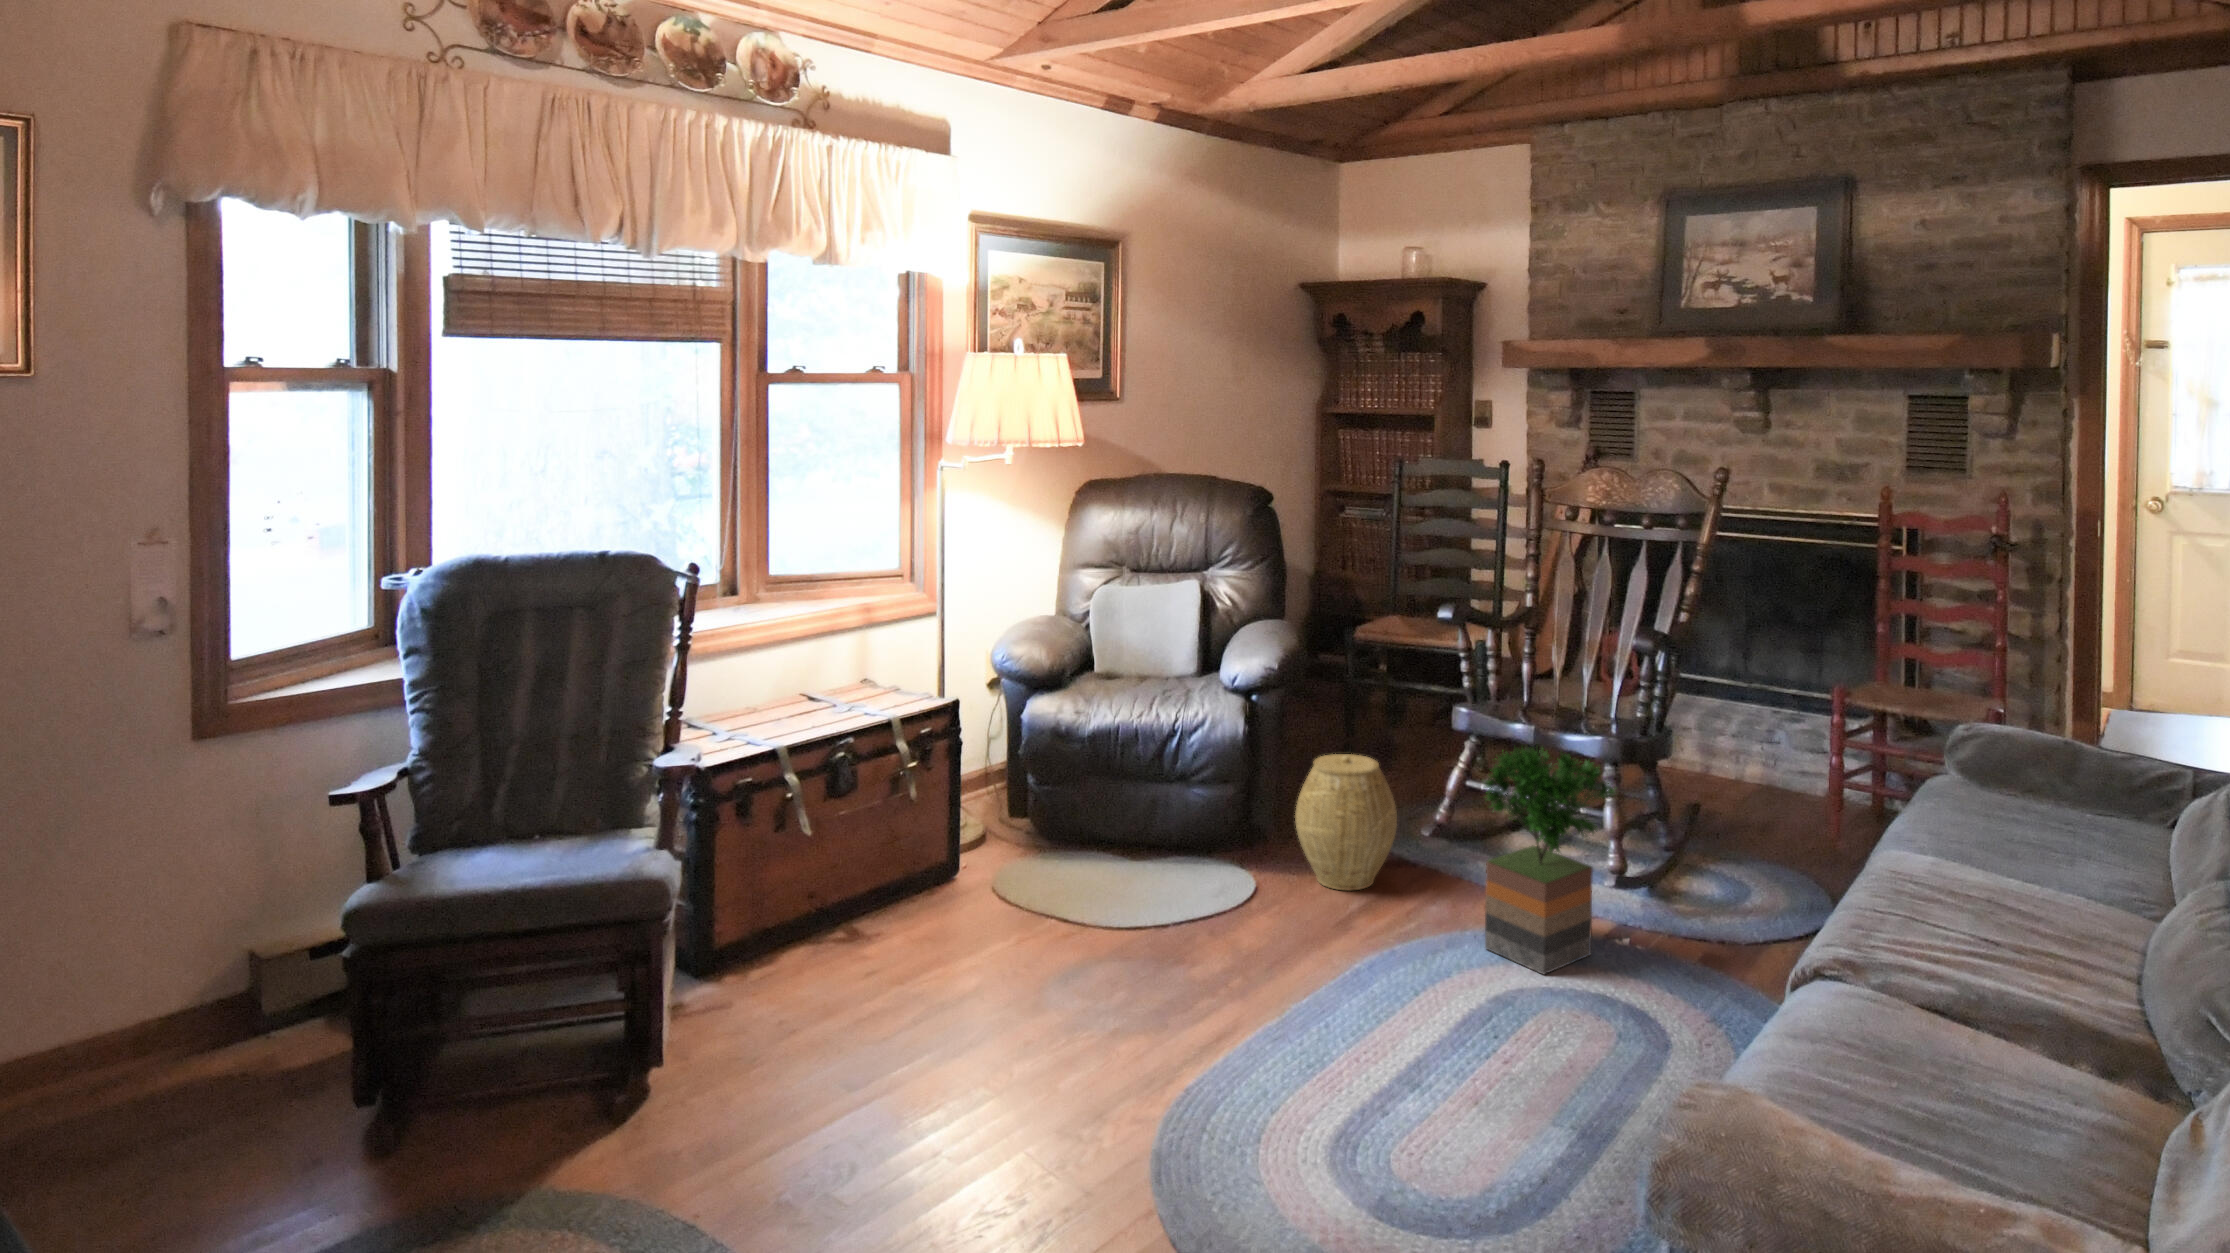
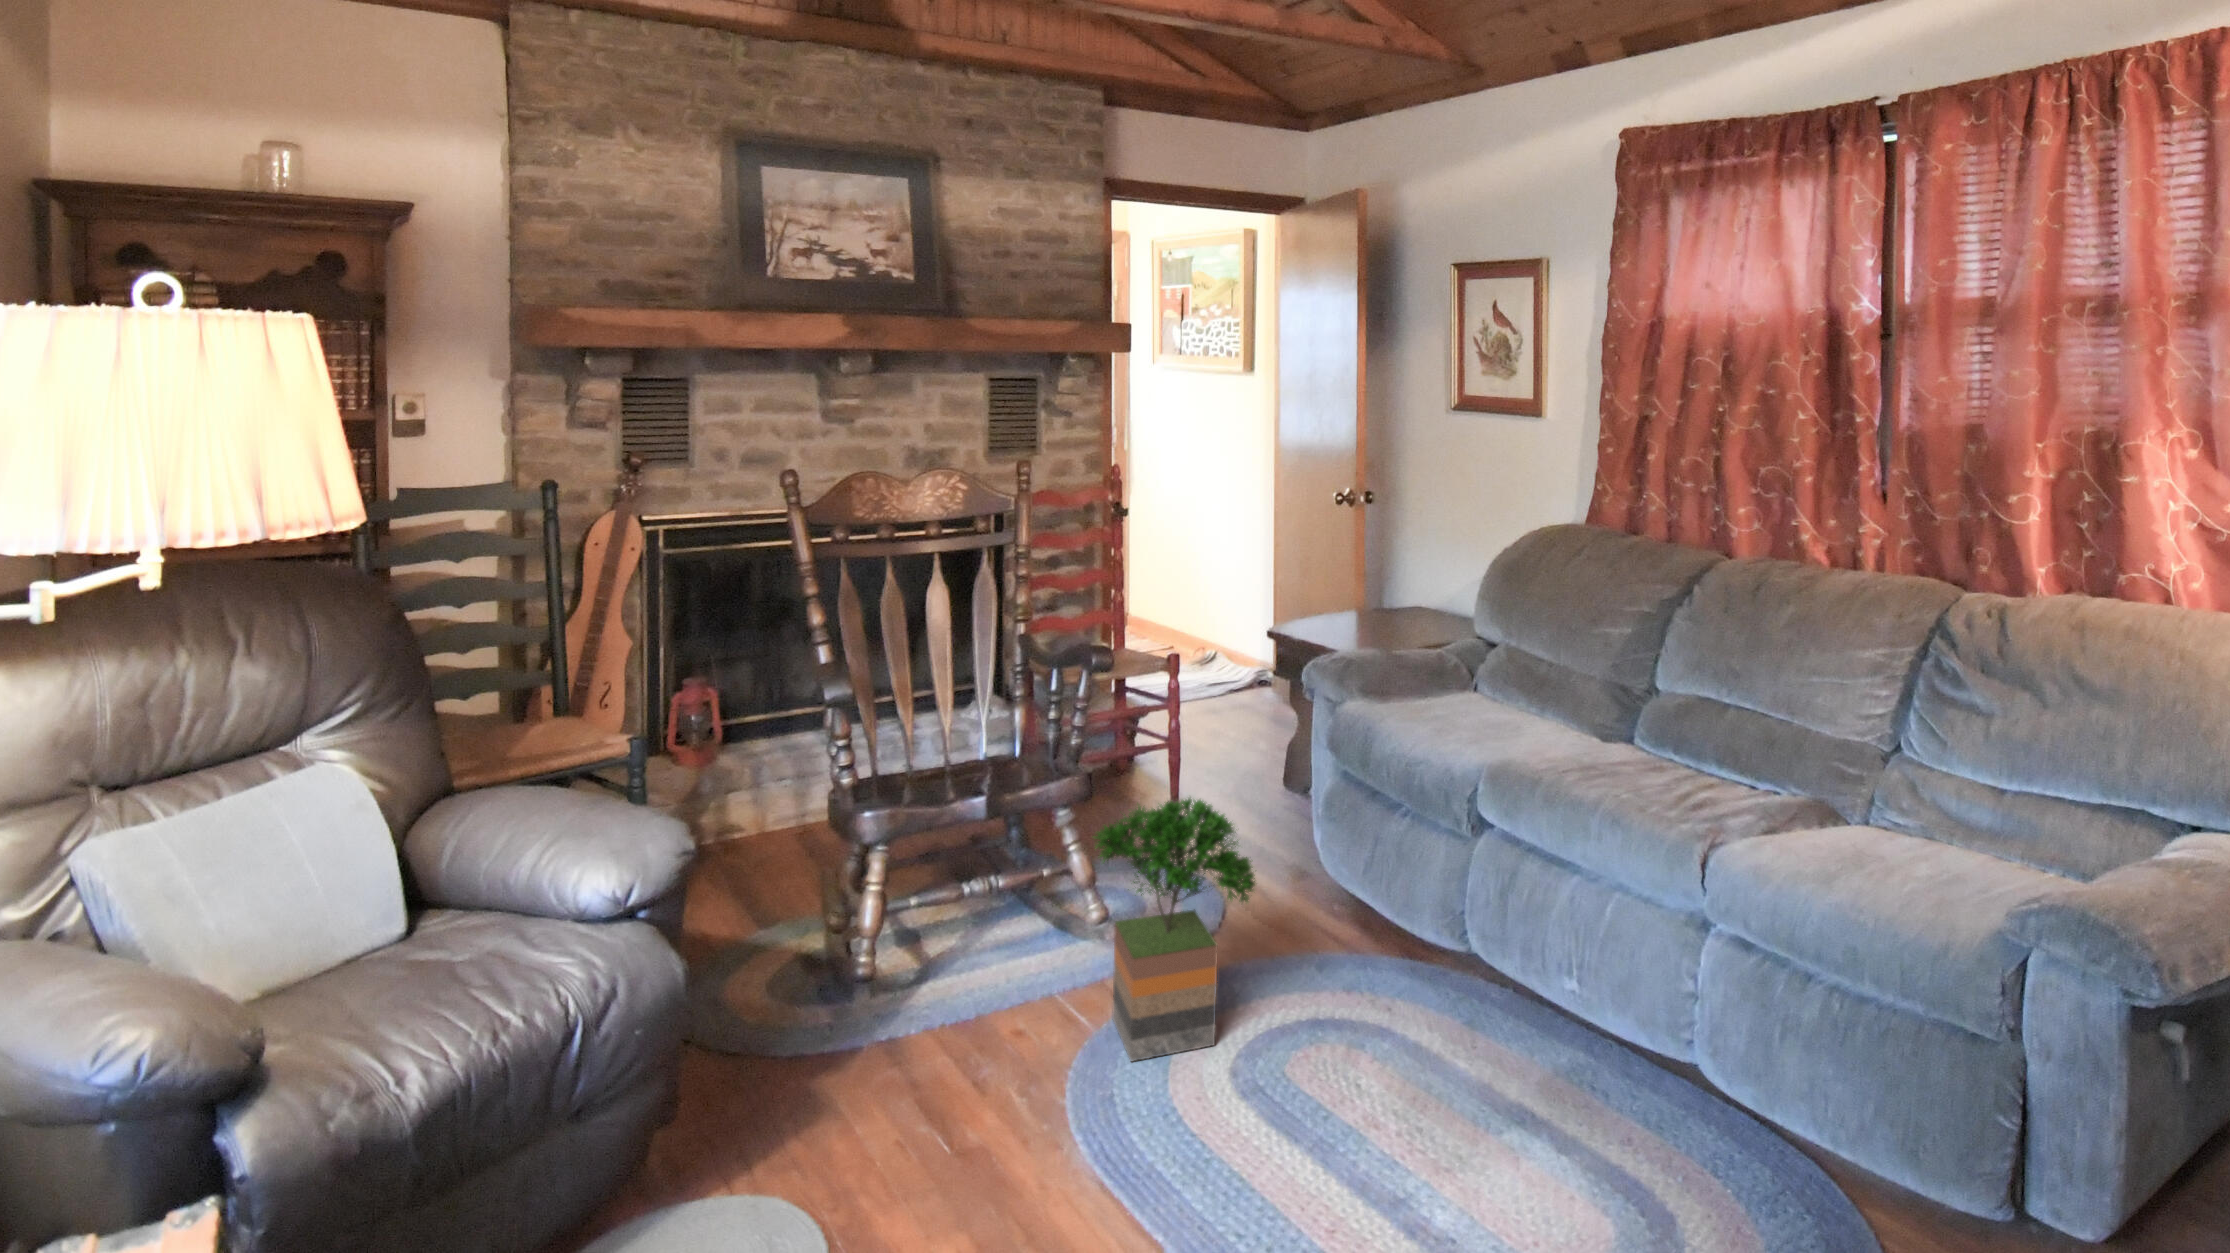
woven basket: present [1295,754,1397,890] -> none [769,919,929,1132]

